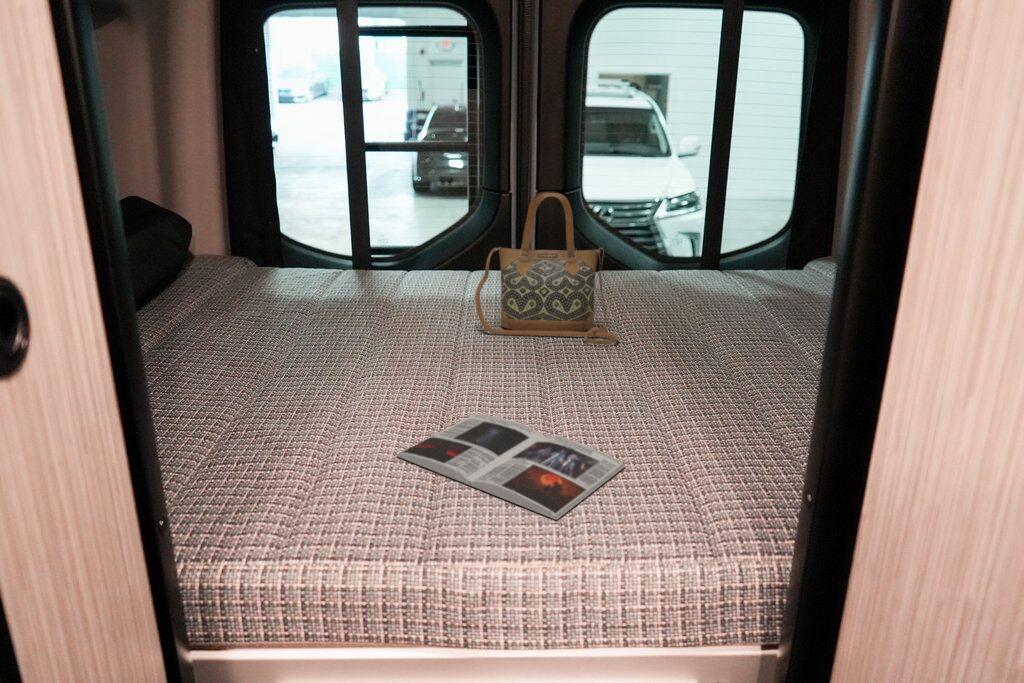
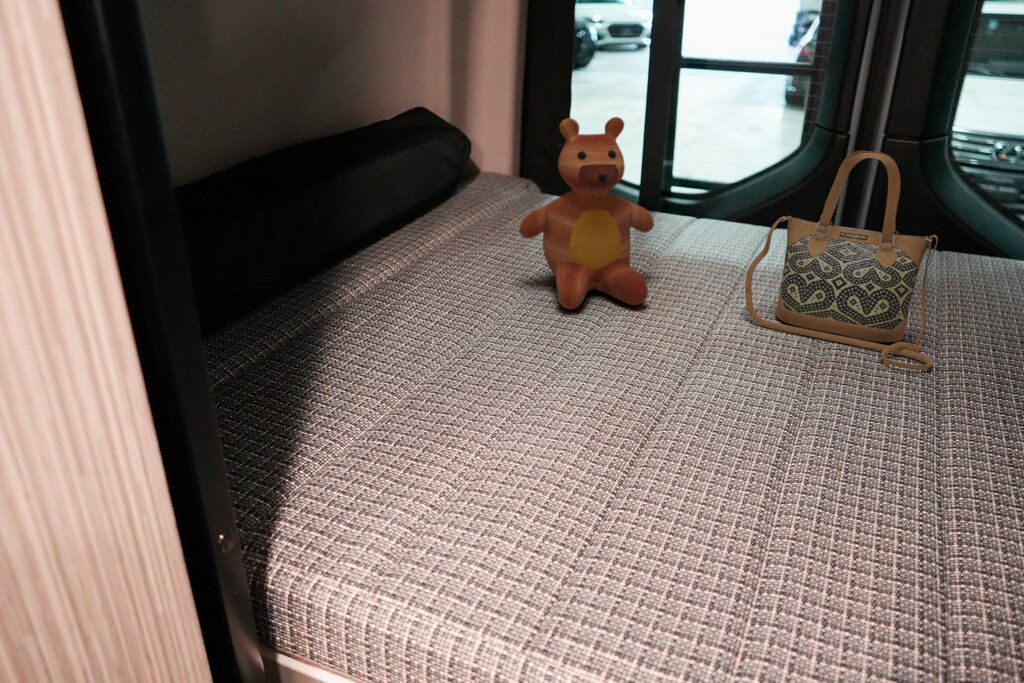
teddy bear: none [279,183,401,345] -> present [519,117,654,309]
magazine: present [397,414,625,520] -> none [564,442,861,644]

